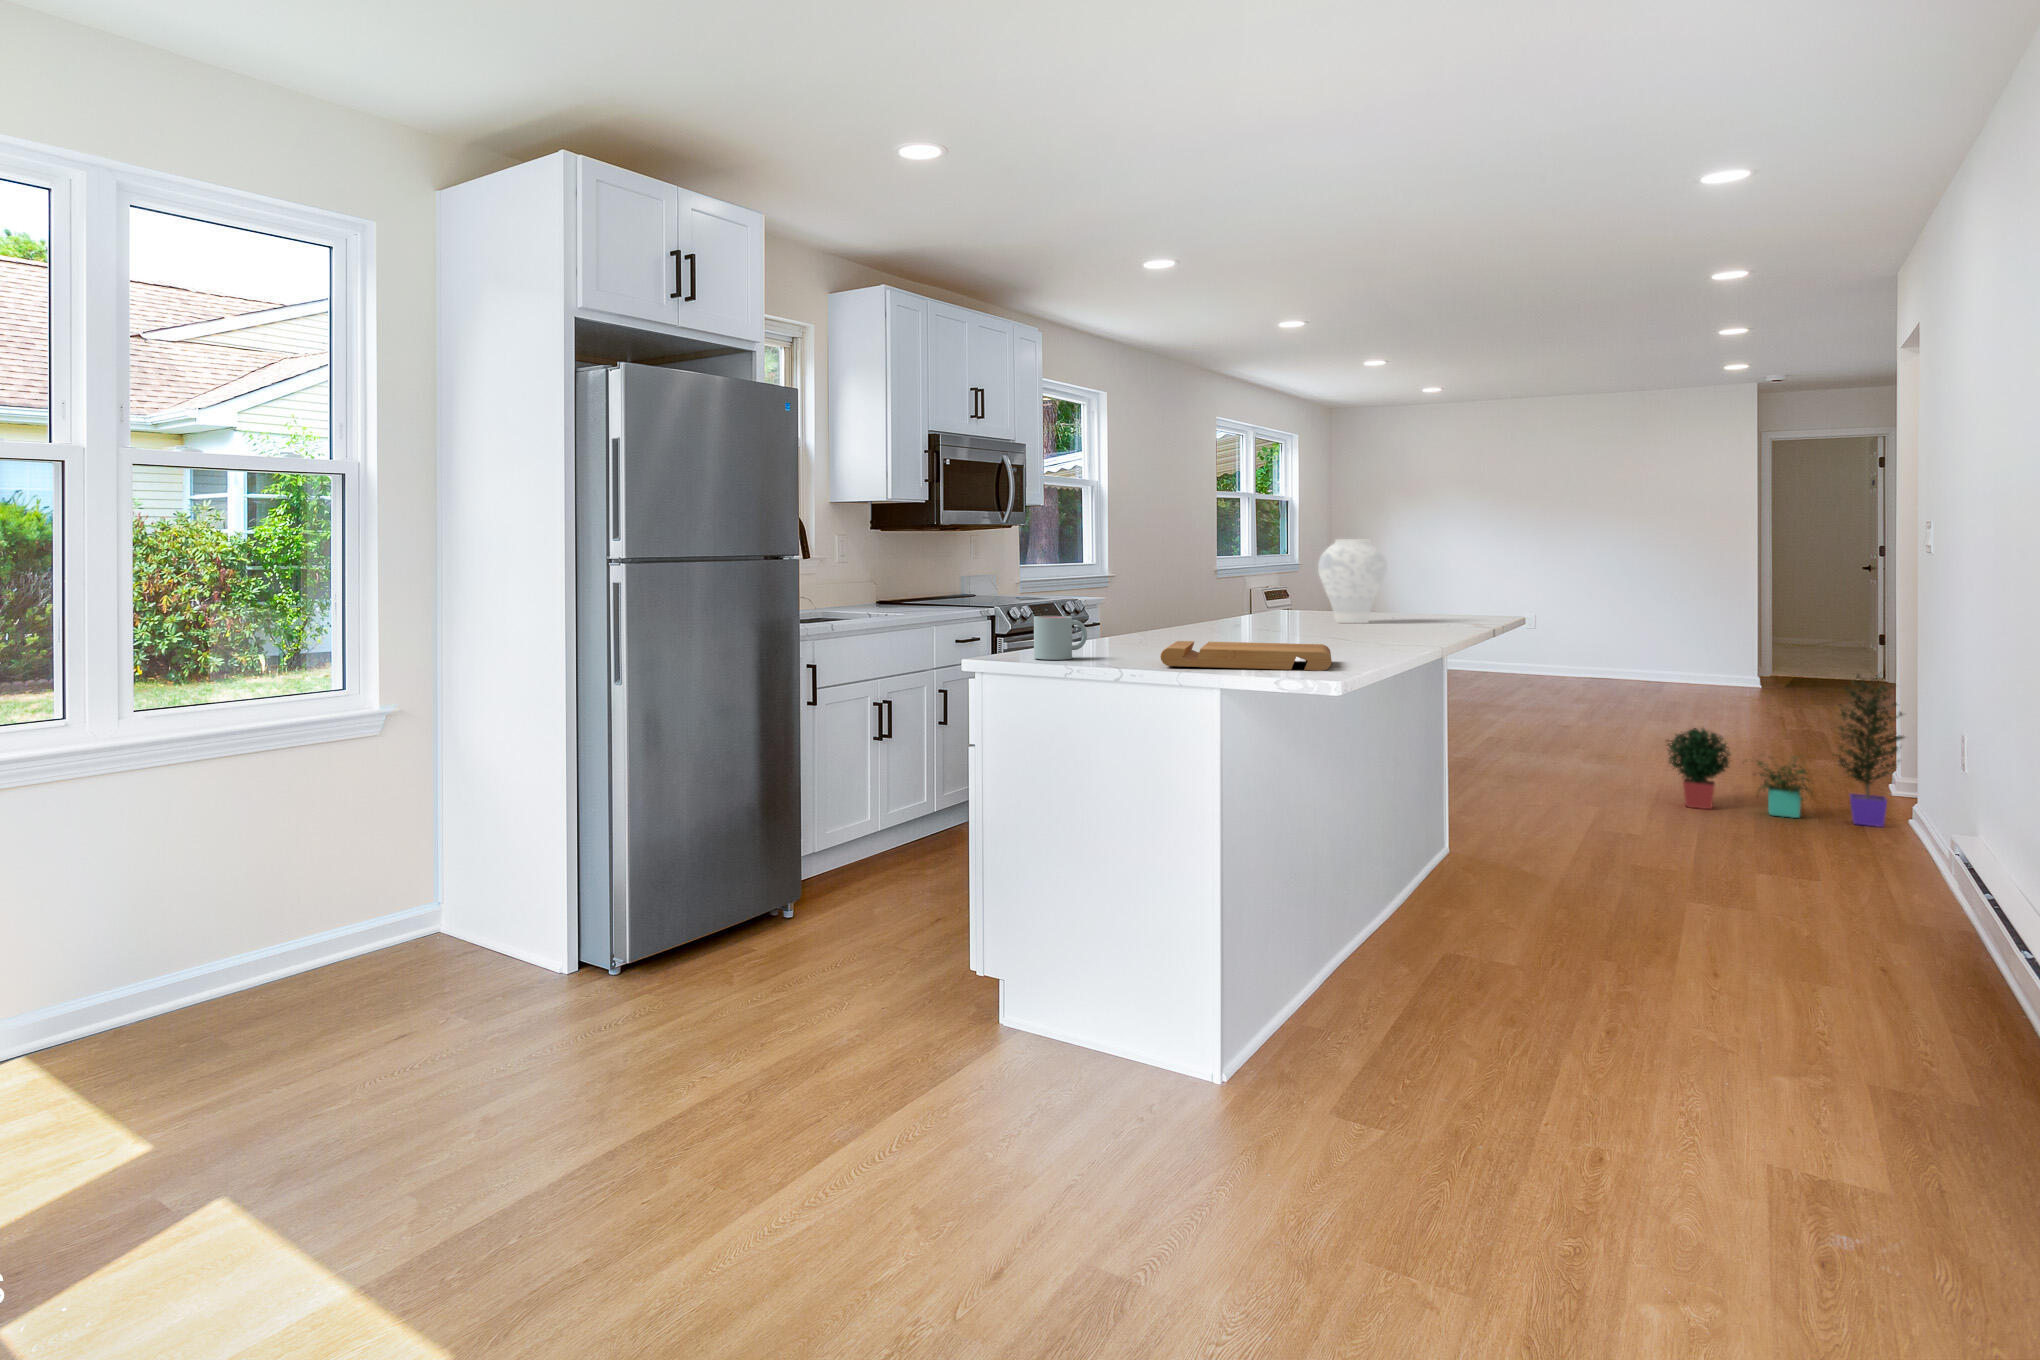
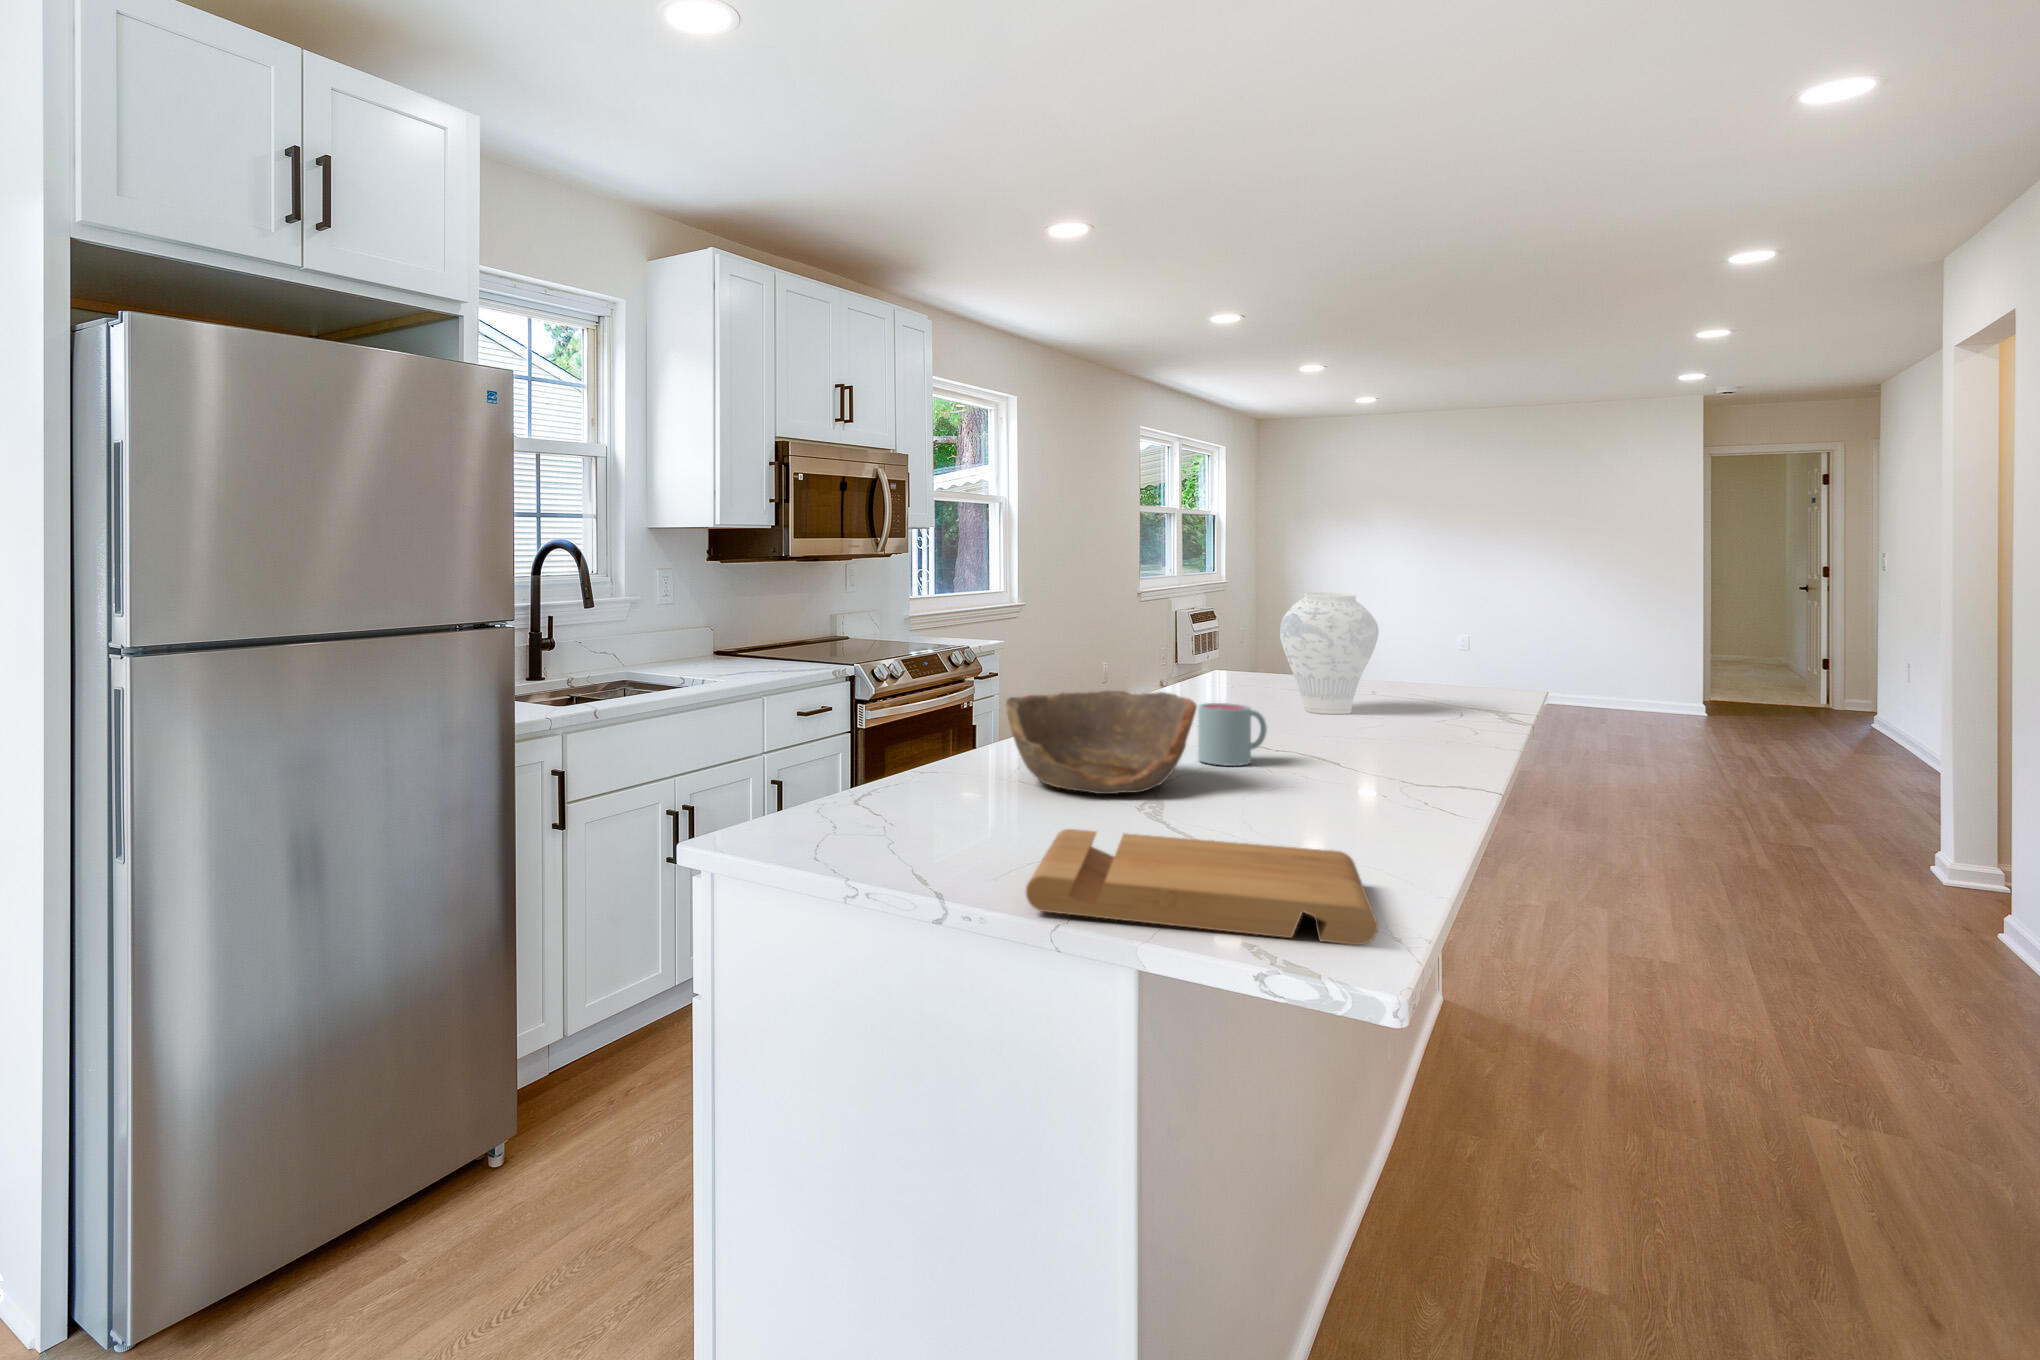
bowl: none [1134,590,1253,645] -> present [1006,691,1197,794]
mug: present [1034,616,1087,660] -> present [1198,703,1267,766]
potted plant: present [1667,674,1904,827] -> none [1685,751,2007,949]

